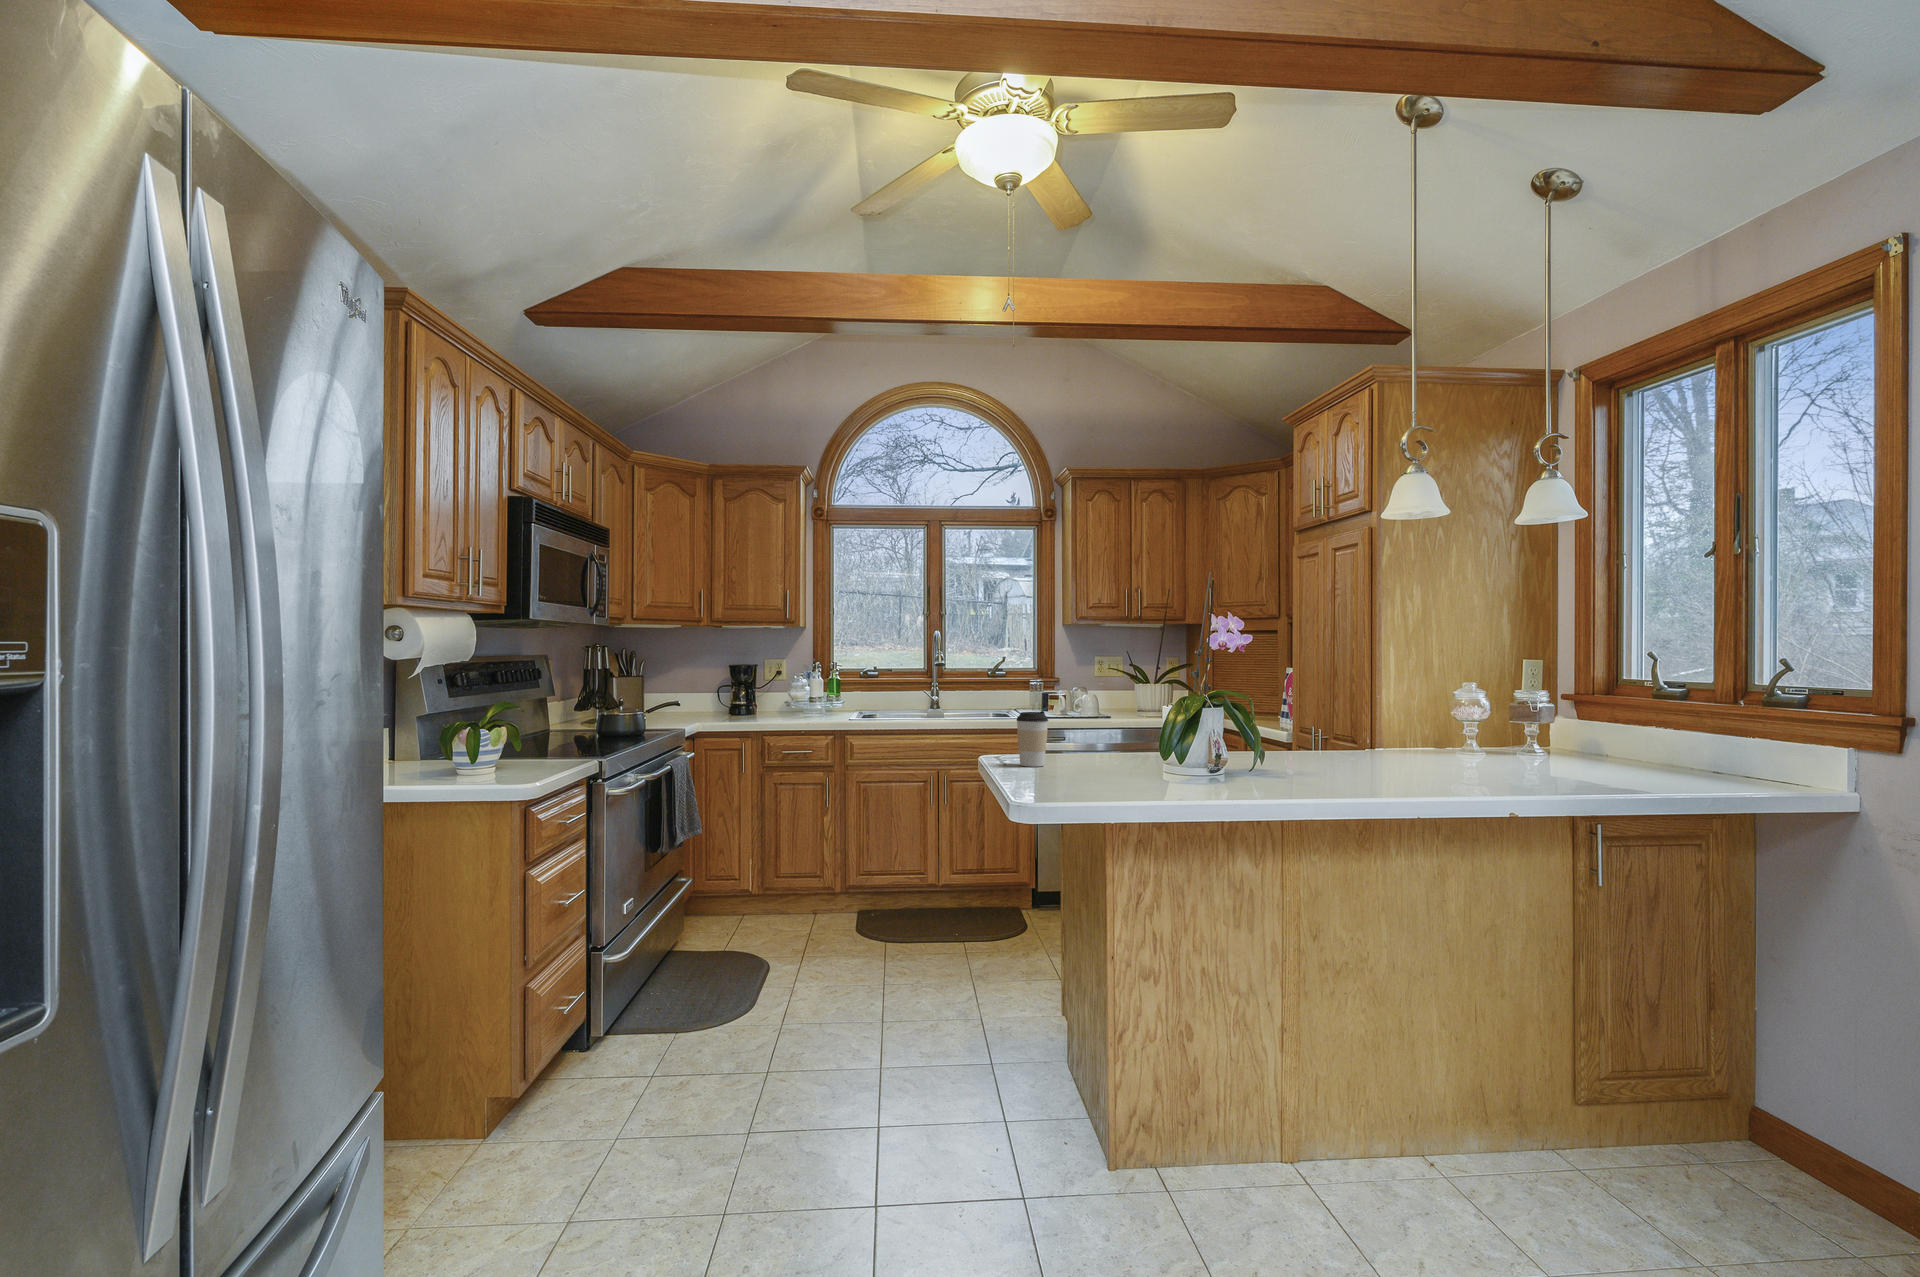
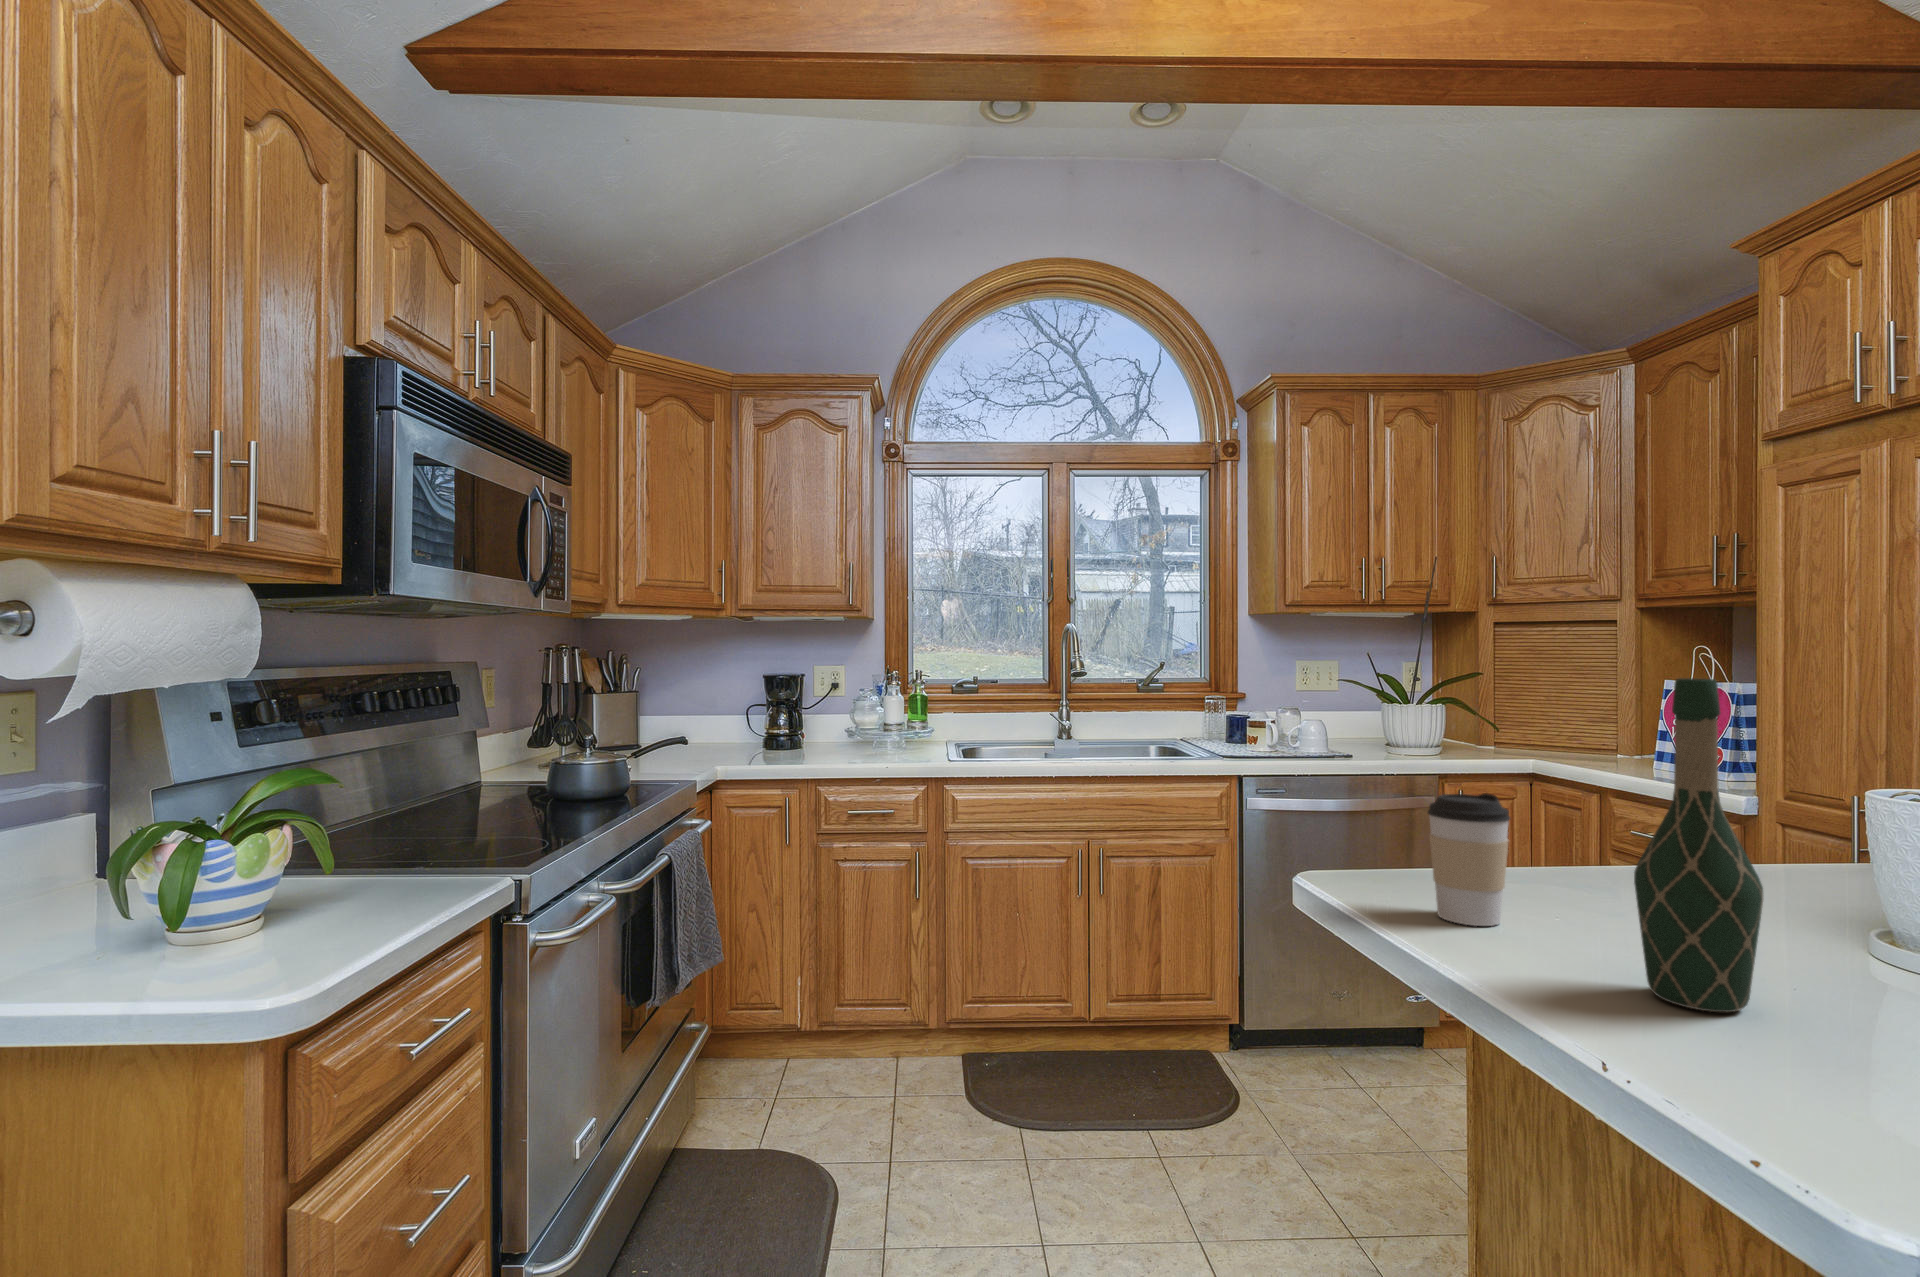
wine bottle: none [1052,659,1091,780] -> present [1634,678,1763,1012]

